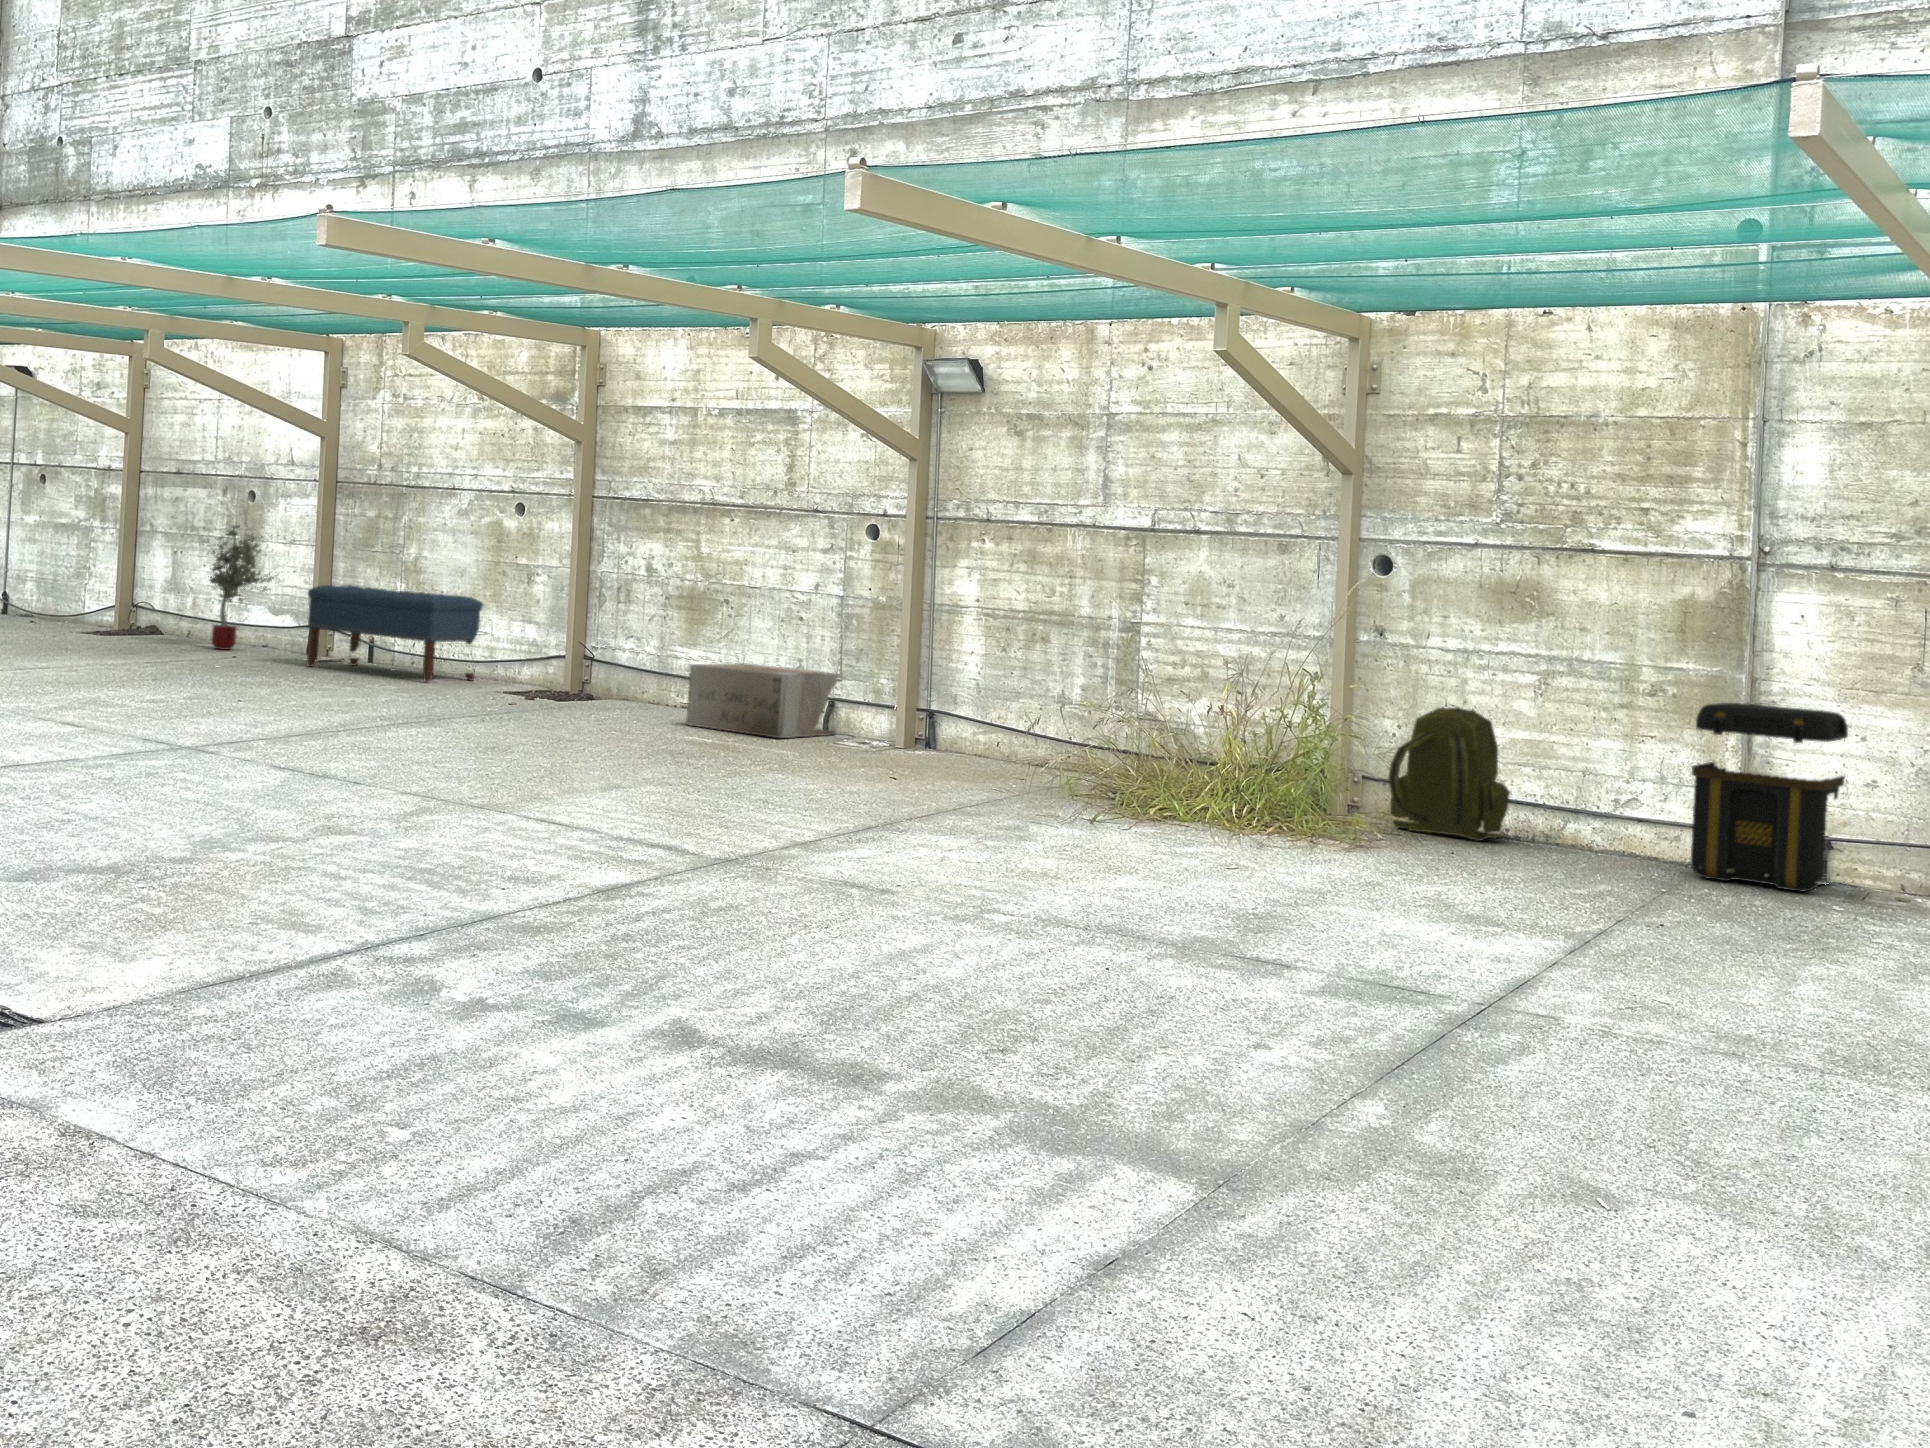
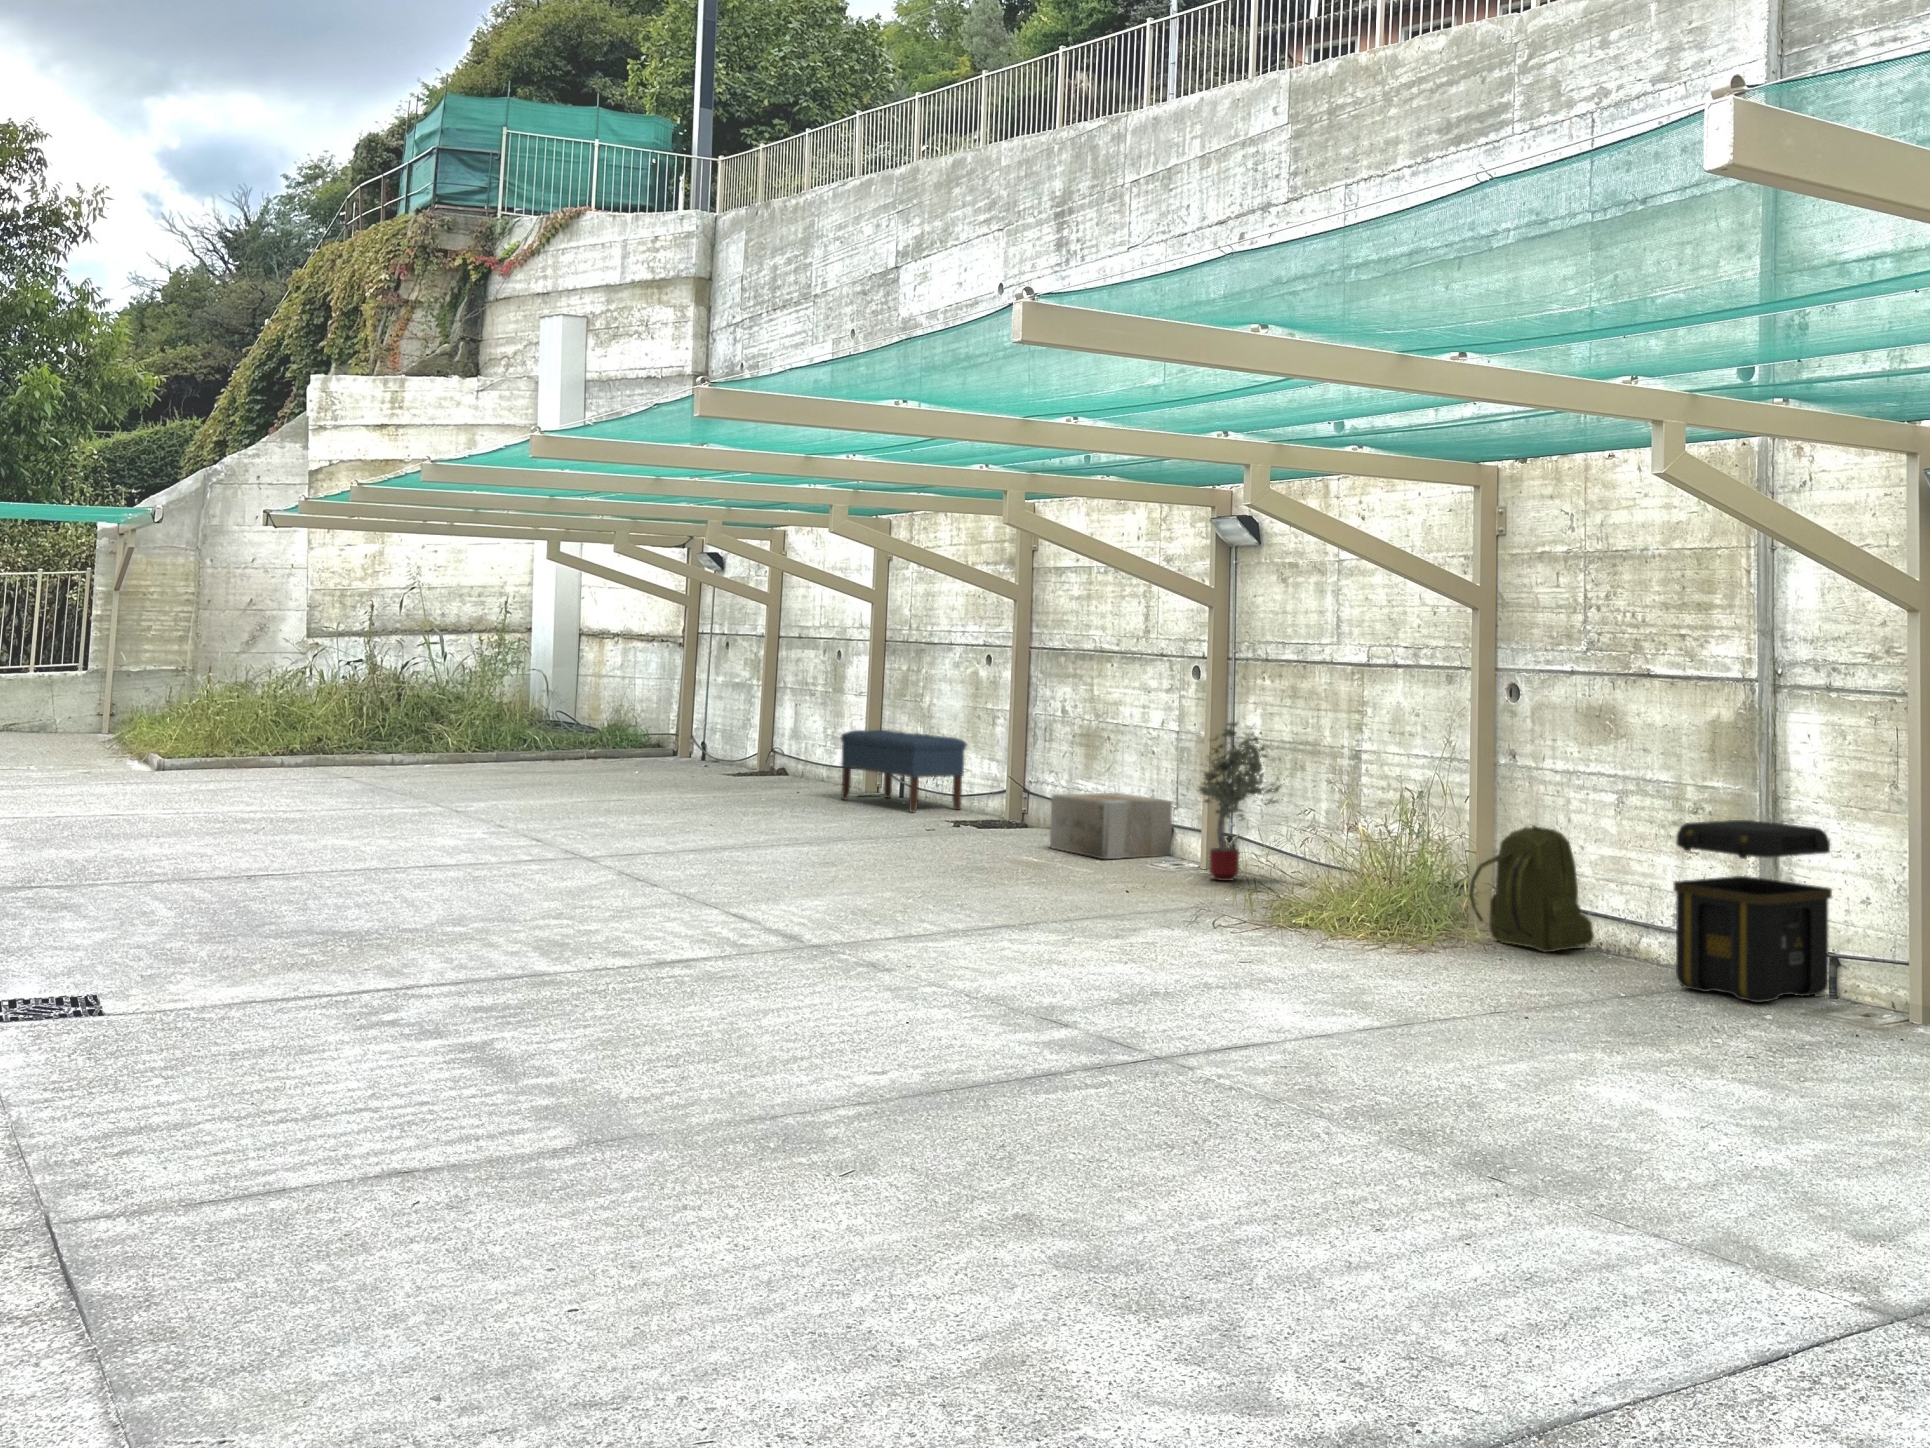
potted tree: present [210,525,274,650] -> present [1199,722,1281,881]

